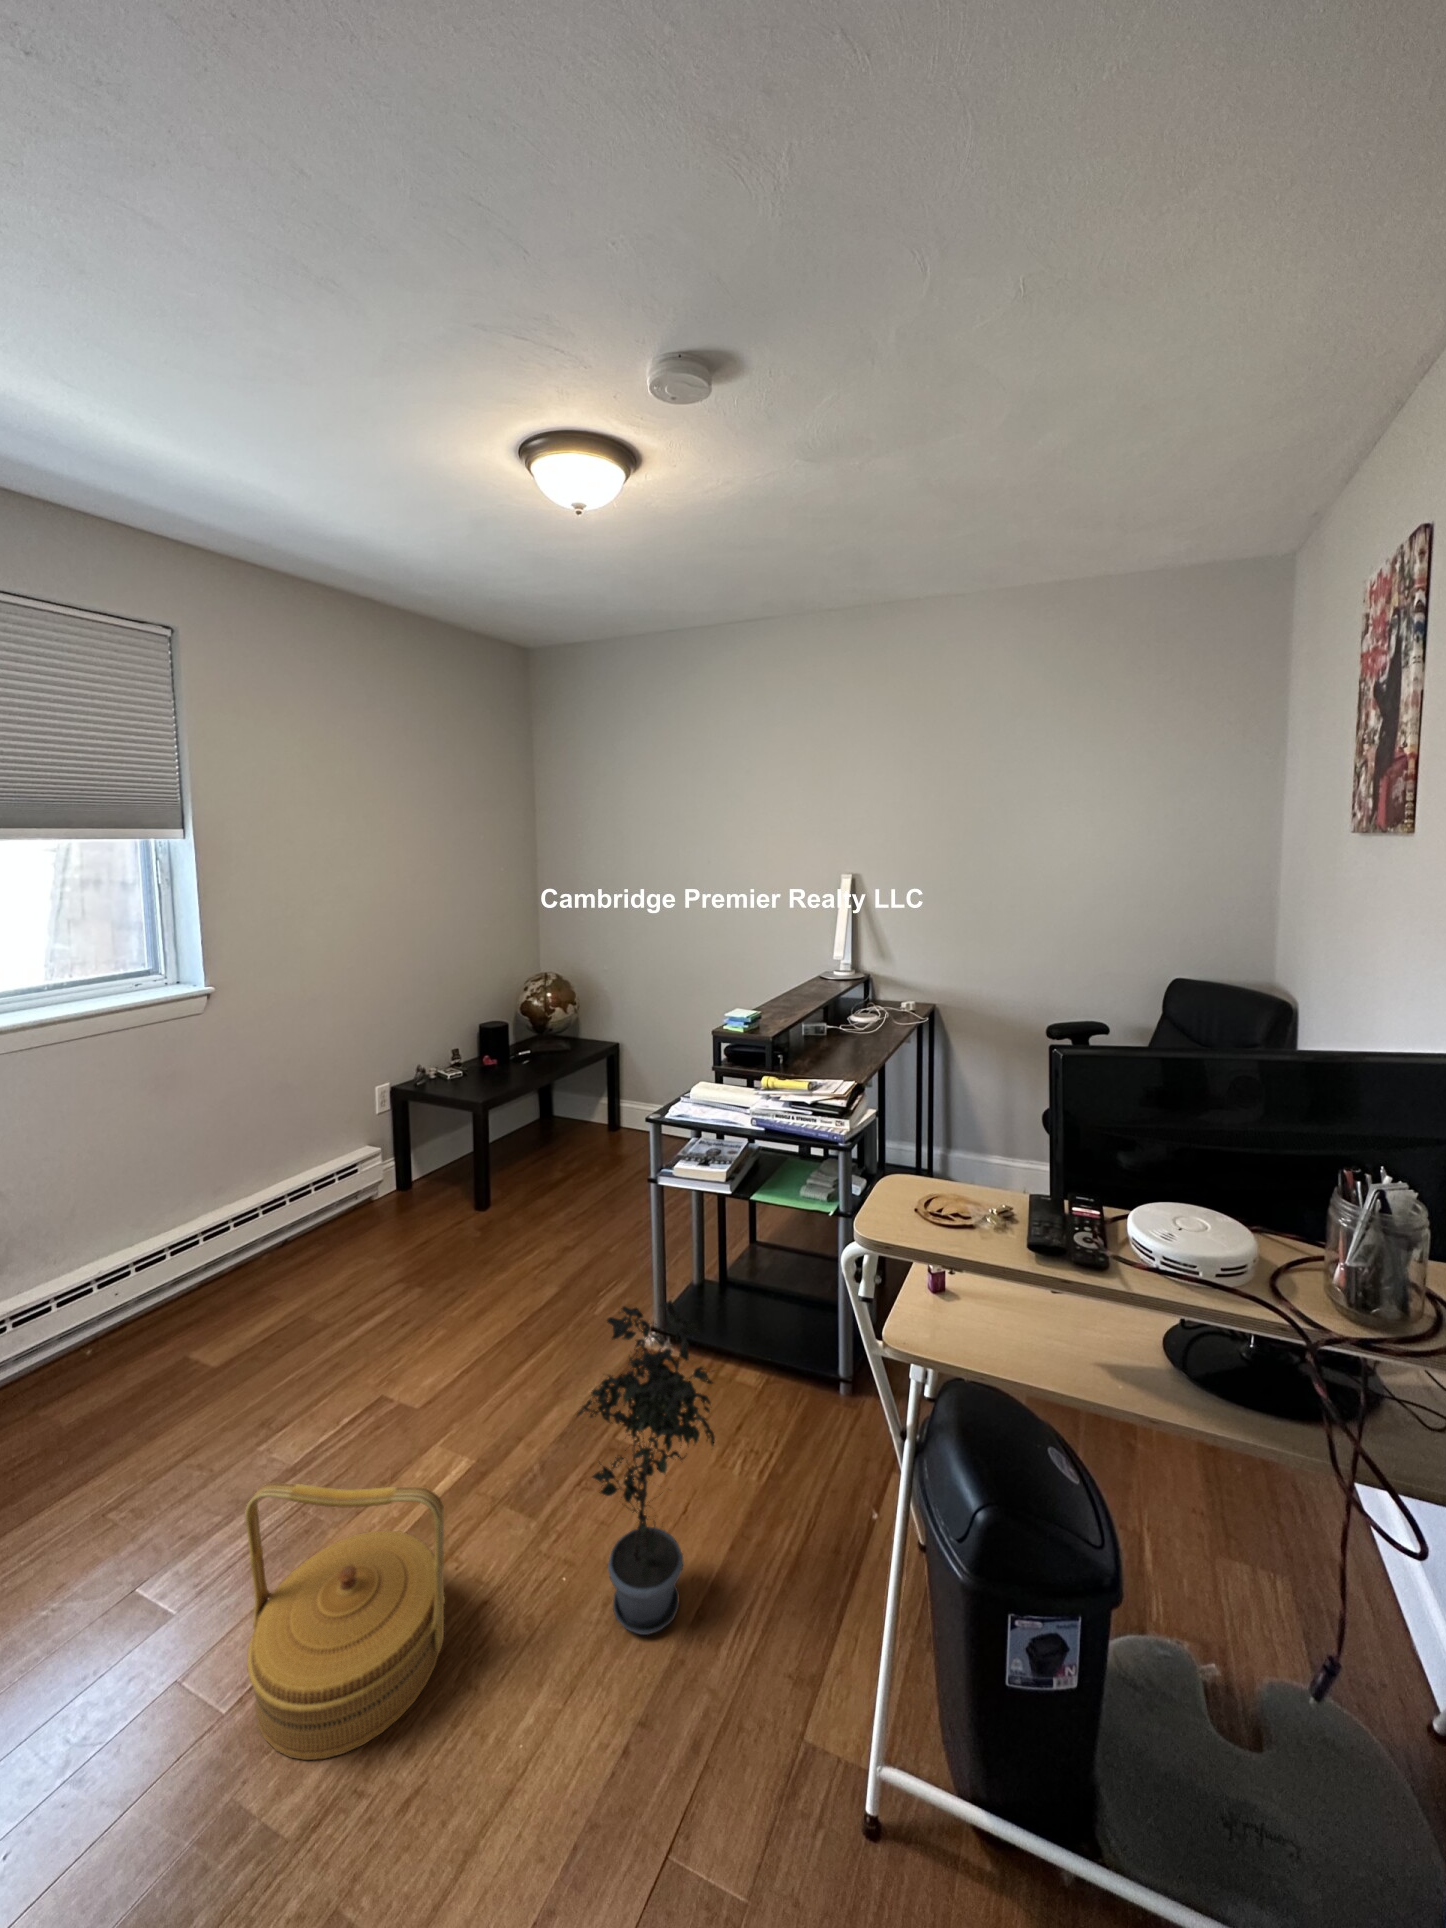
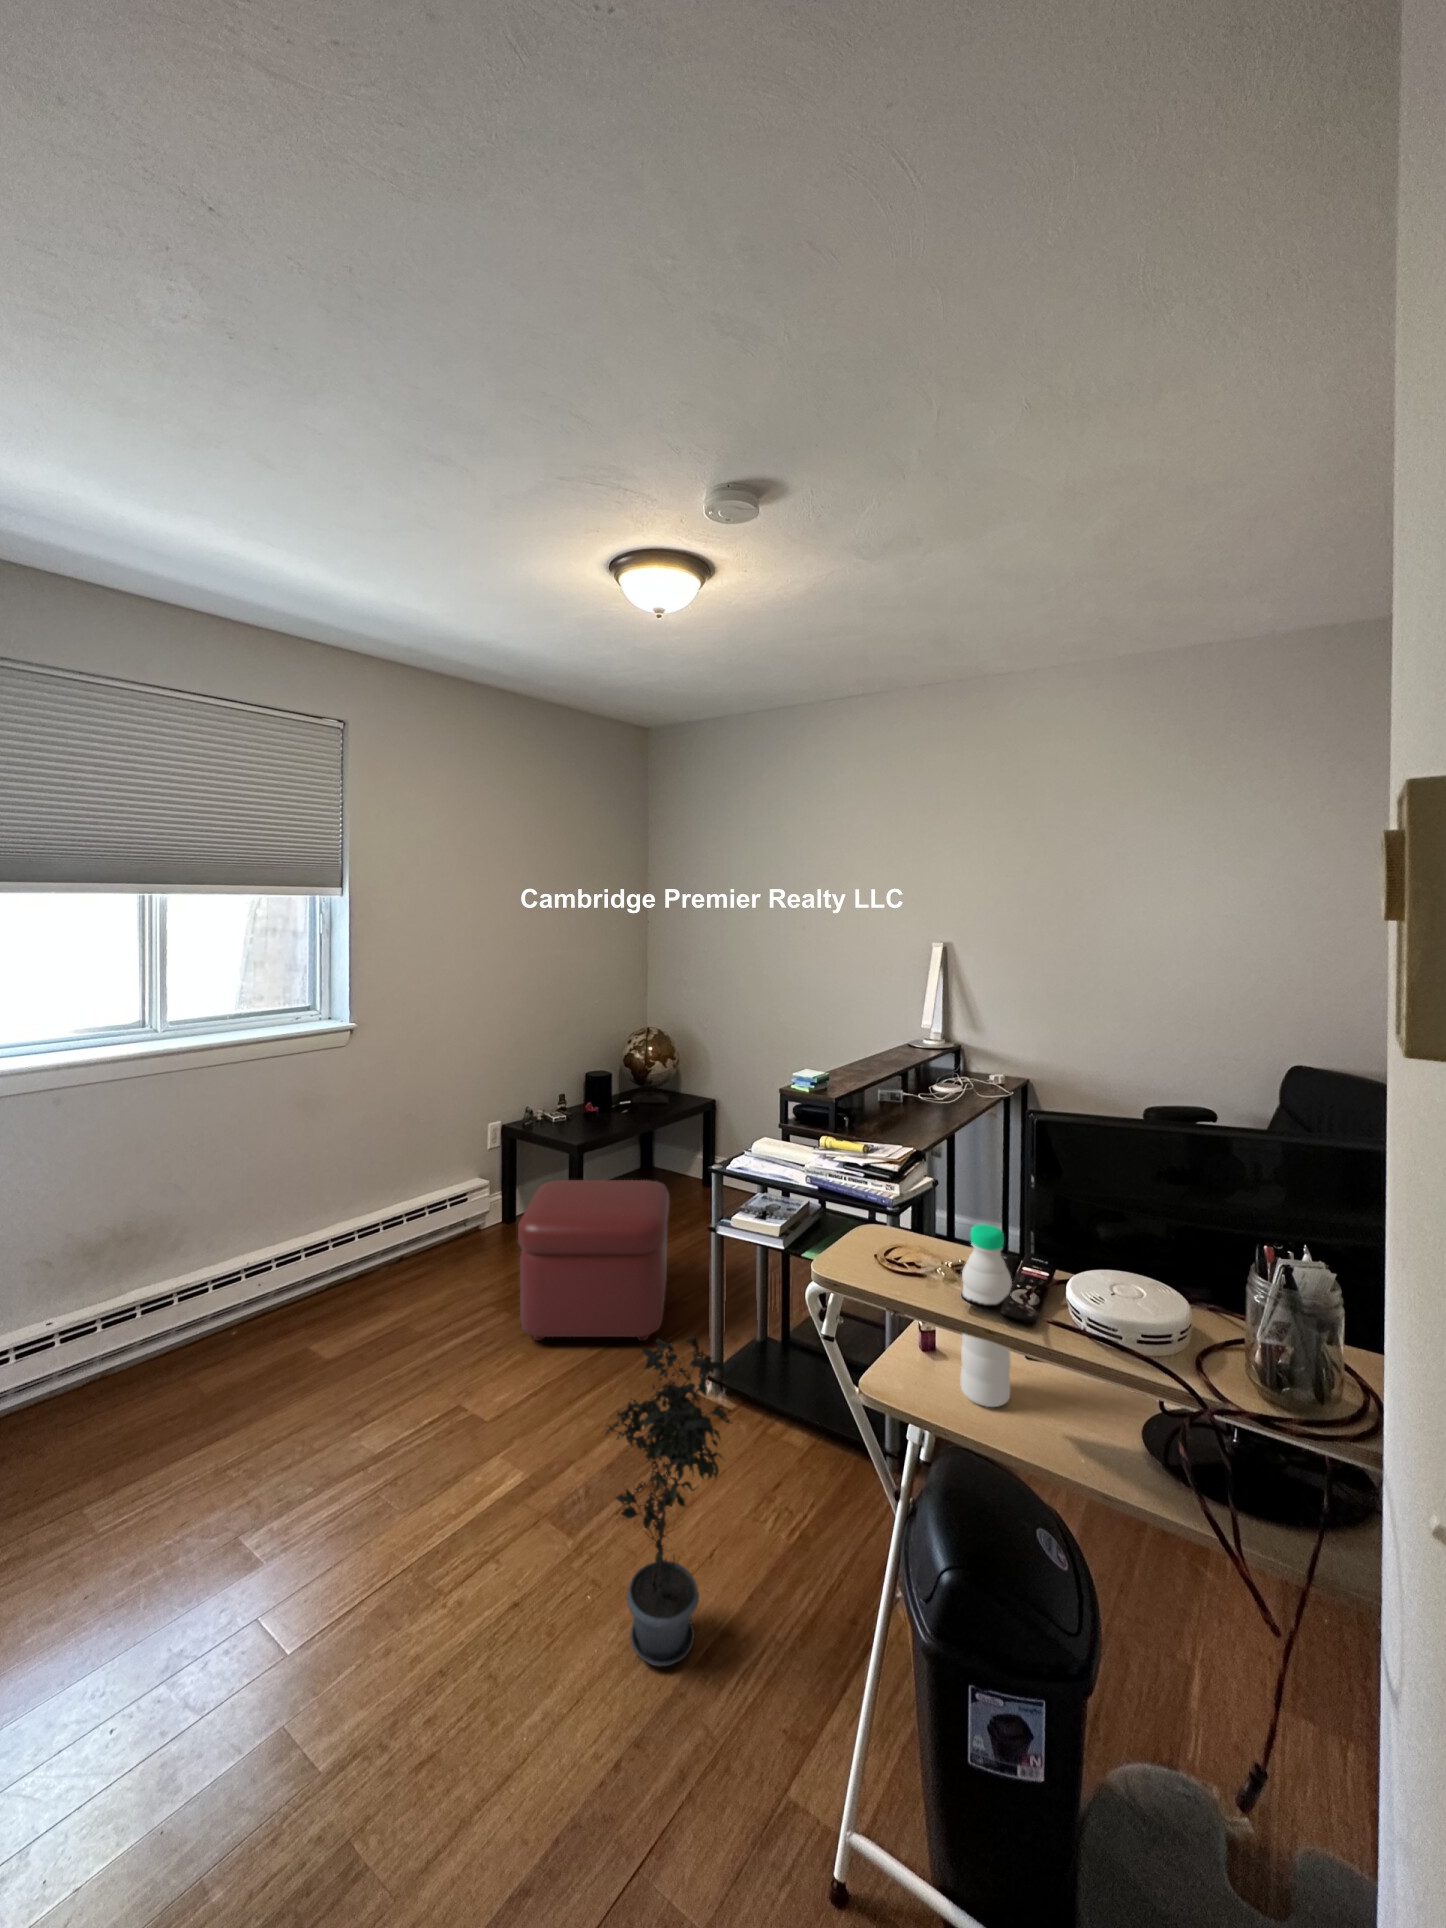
ottoman: none [430,1134,594,1314] -> present [518,1180,669,1341]
water bottle: none [974,1163,1027,1343] -> present [961,1224,1012,1407]
basket: present [245,1483,445,1760] -> none [310,1455,482,1716]

